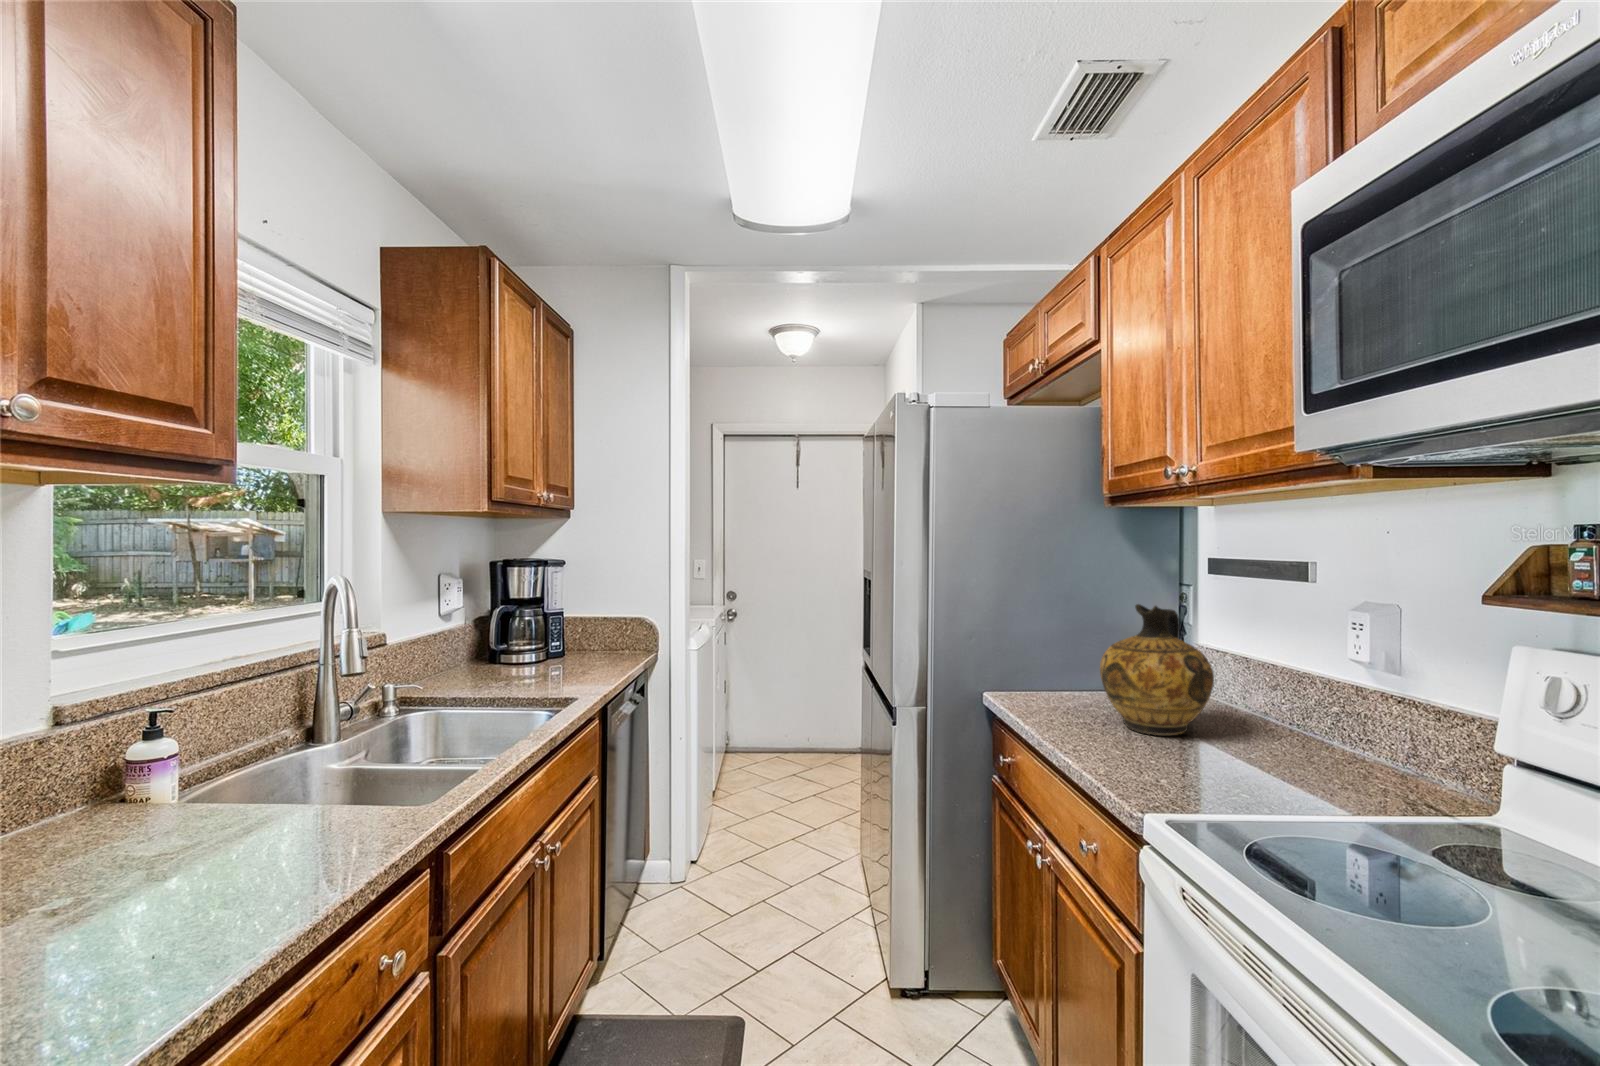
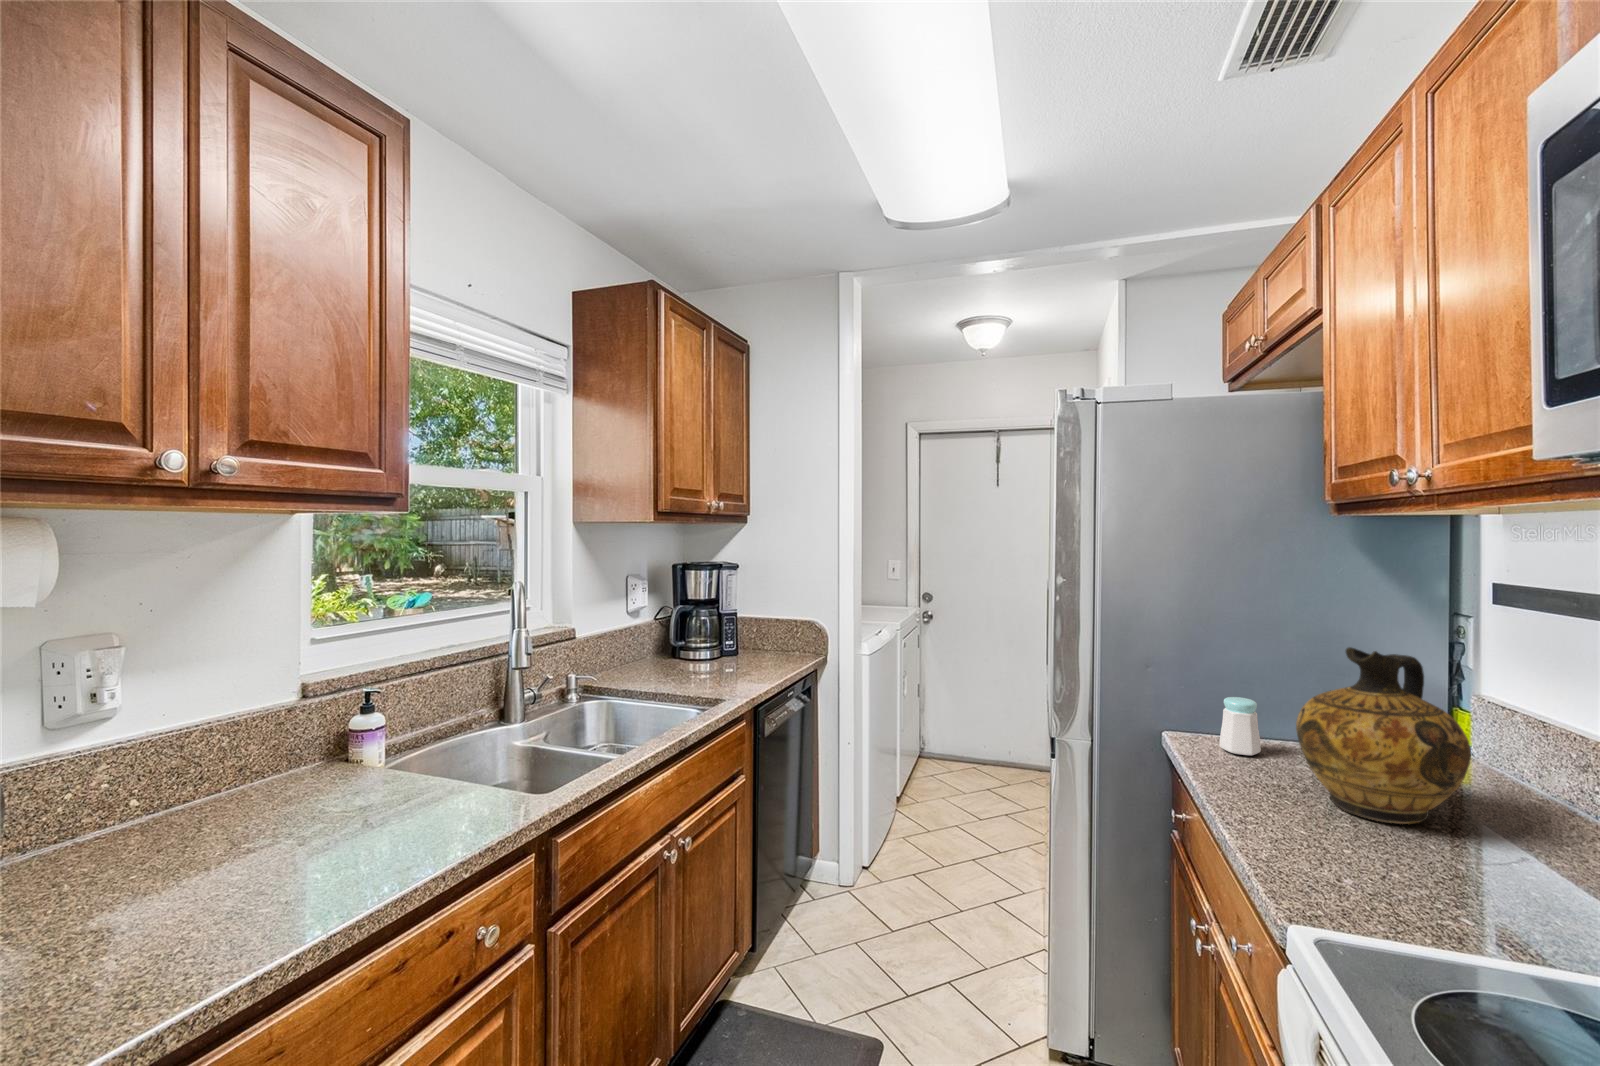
salt shaker: none [1035,655,1064,700] -> present [1220,697,1261,755]

